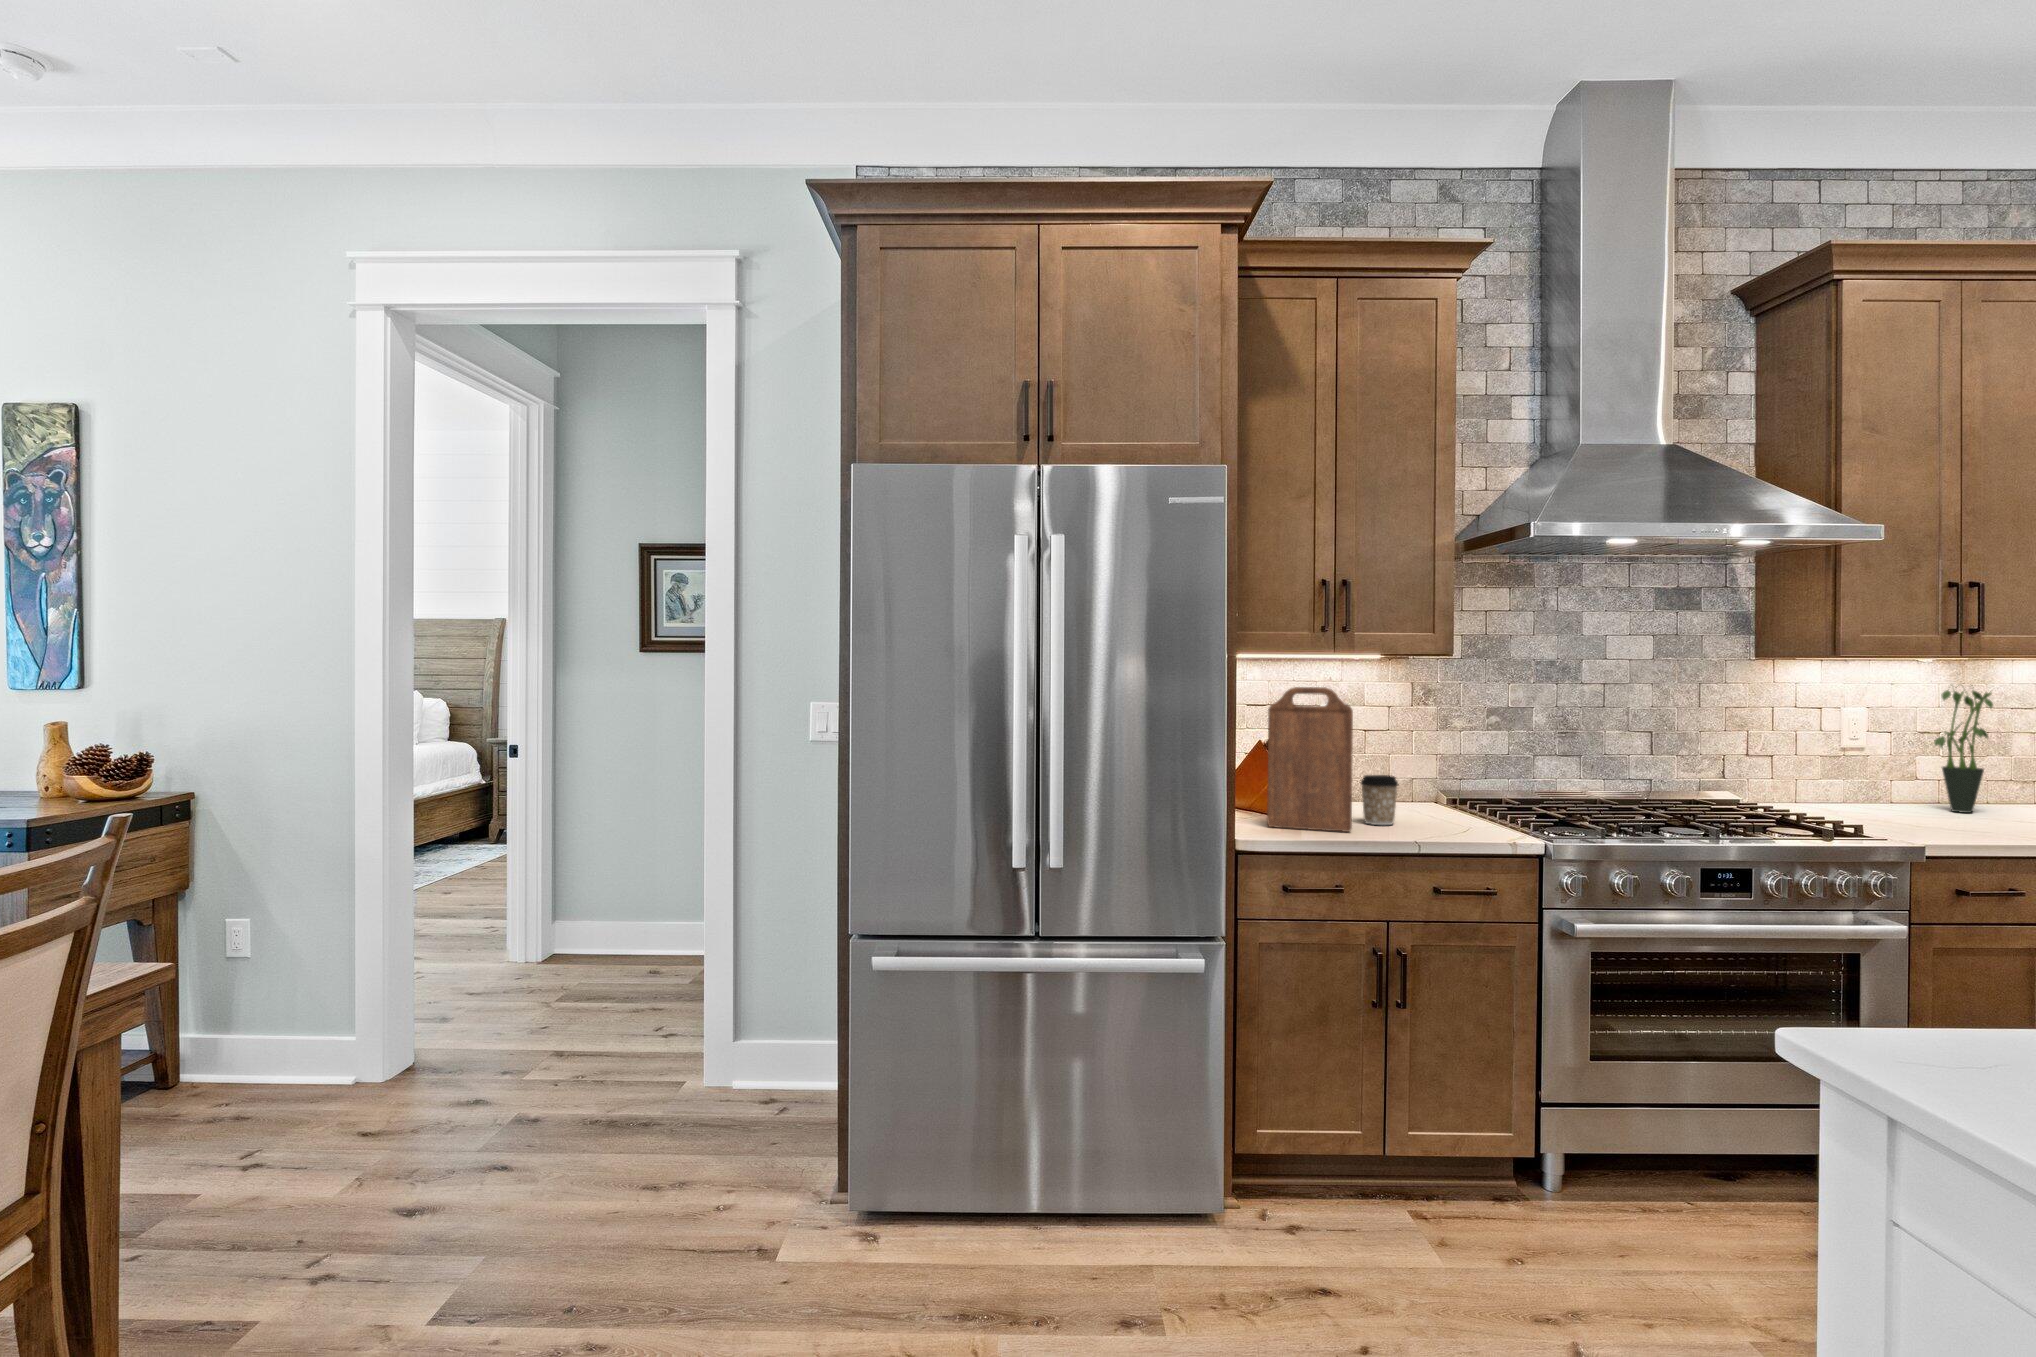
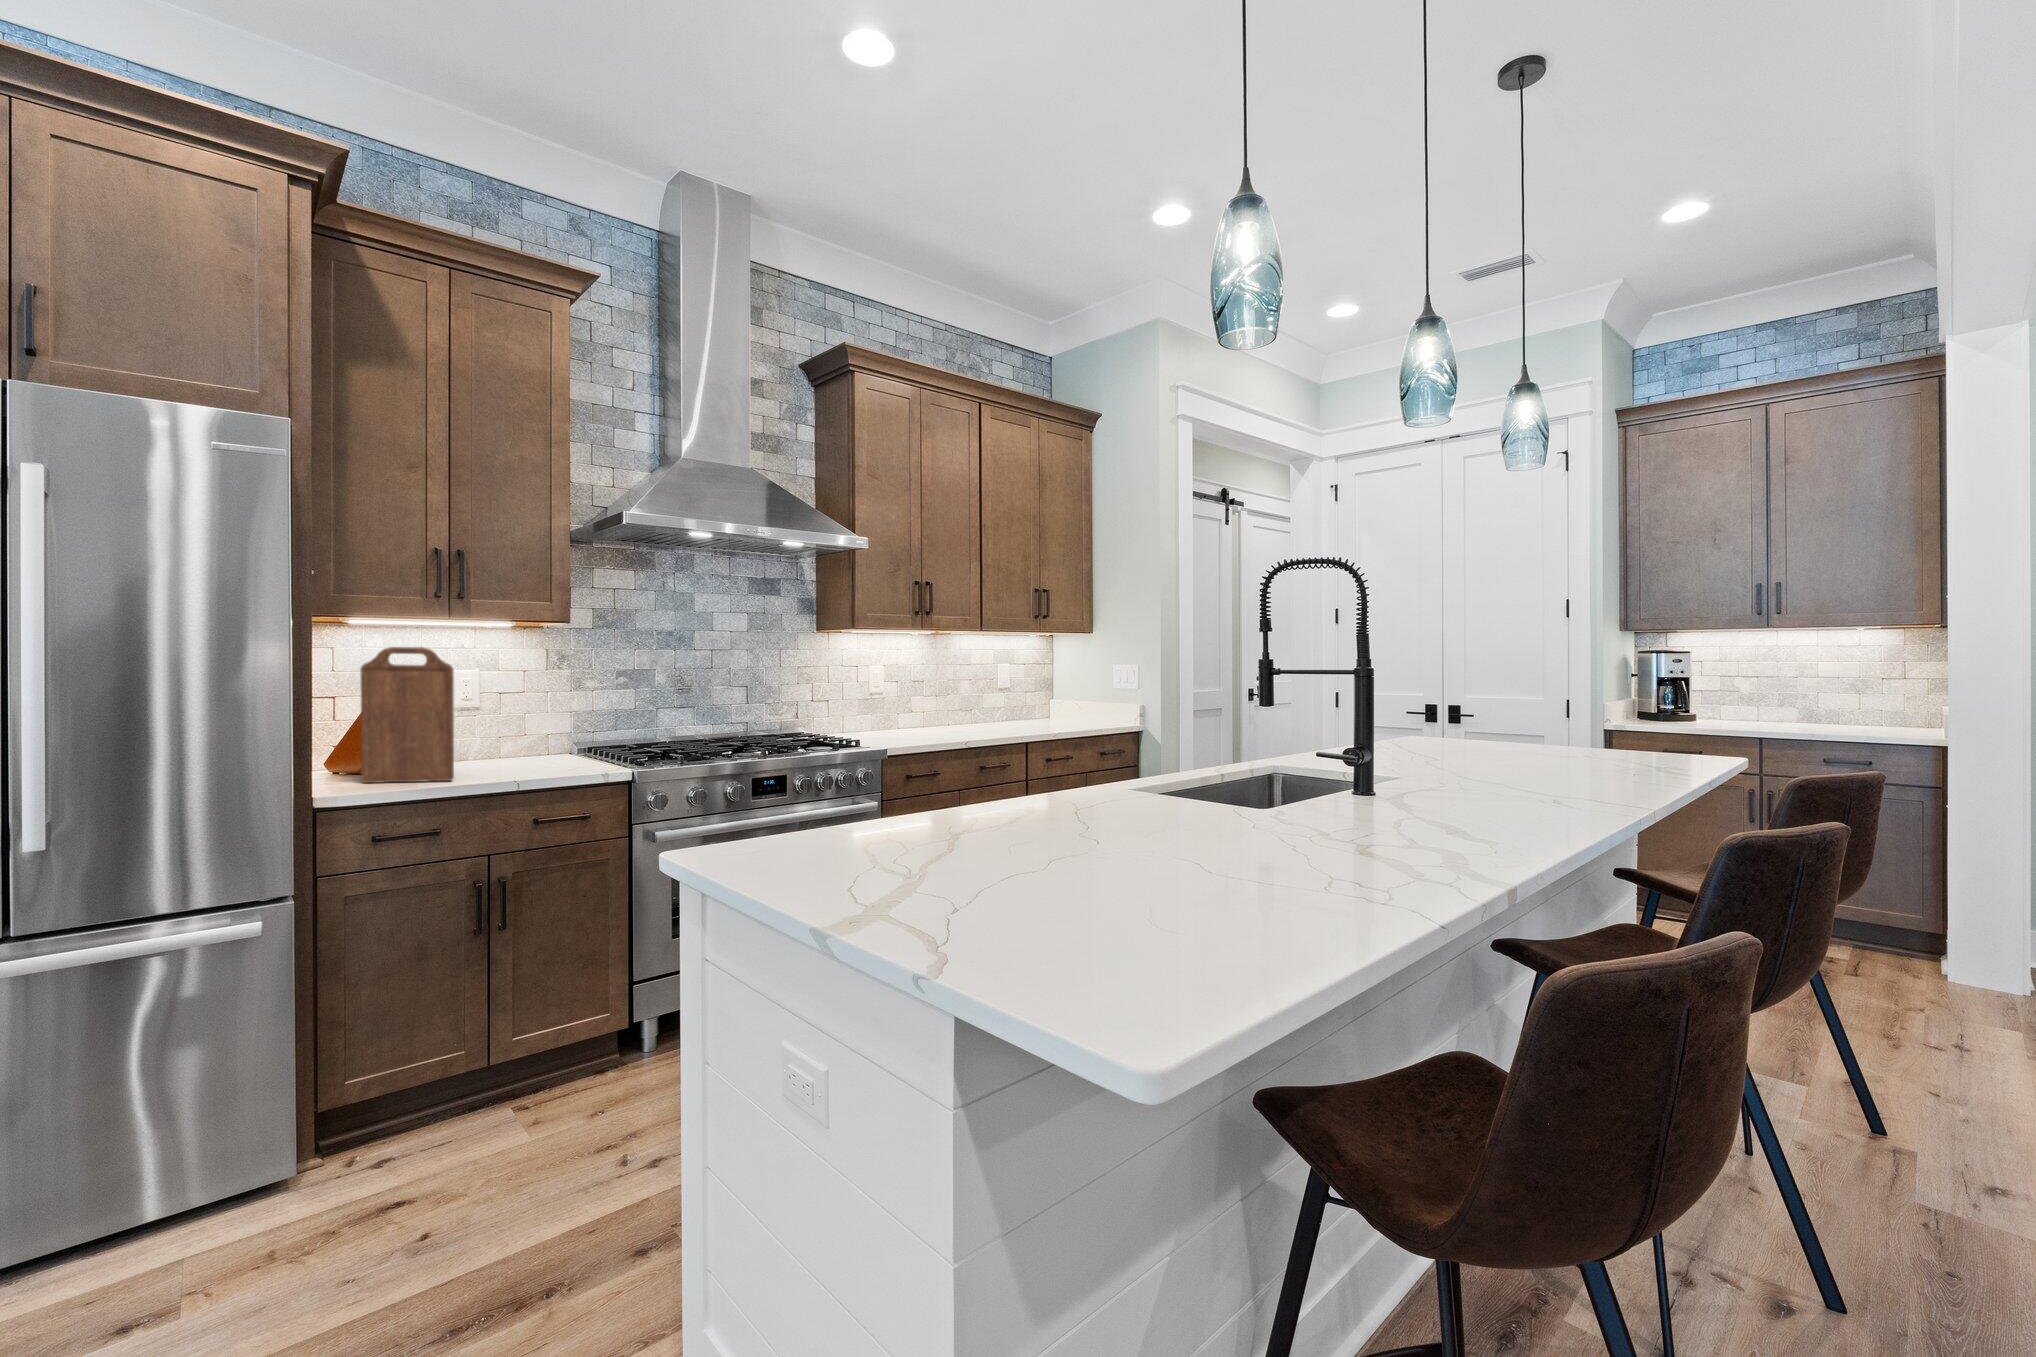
potted plant: present [1934,685,1993,813] -> none [916,648,951,730]
coffee cup: present [1361,775,1399,825] -> none [472,726,511,772]

